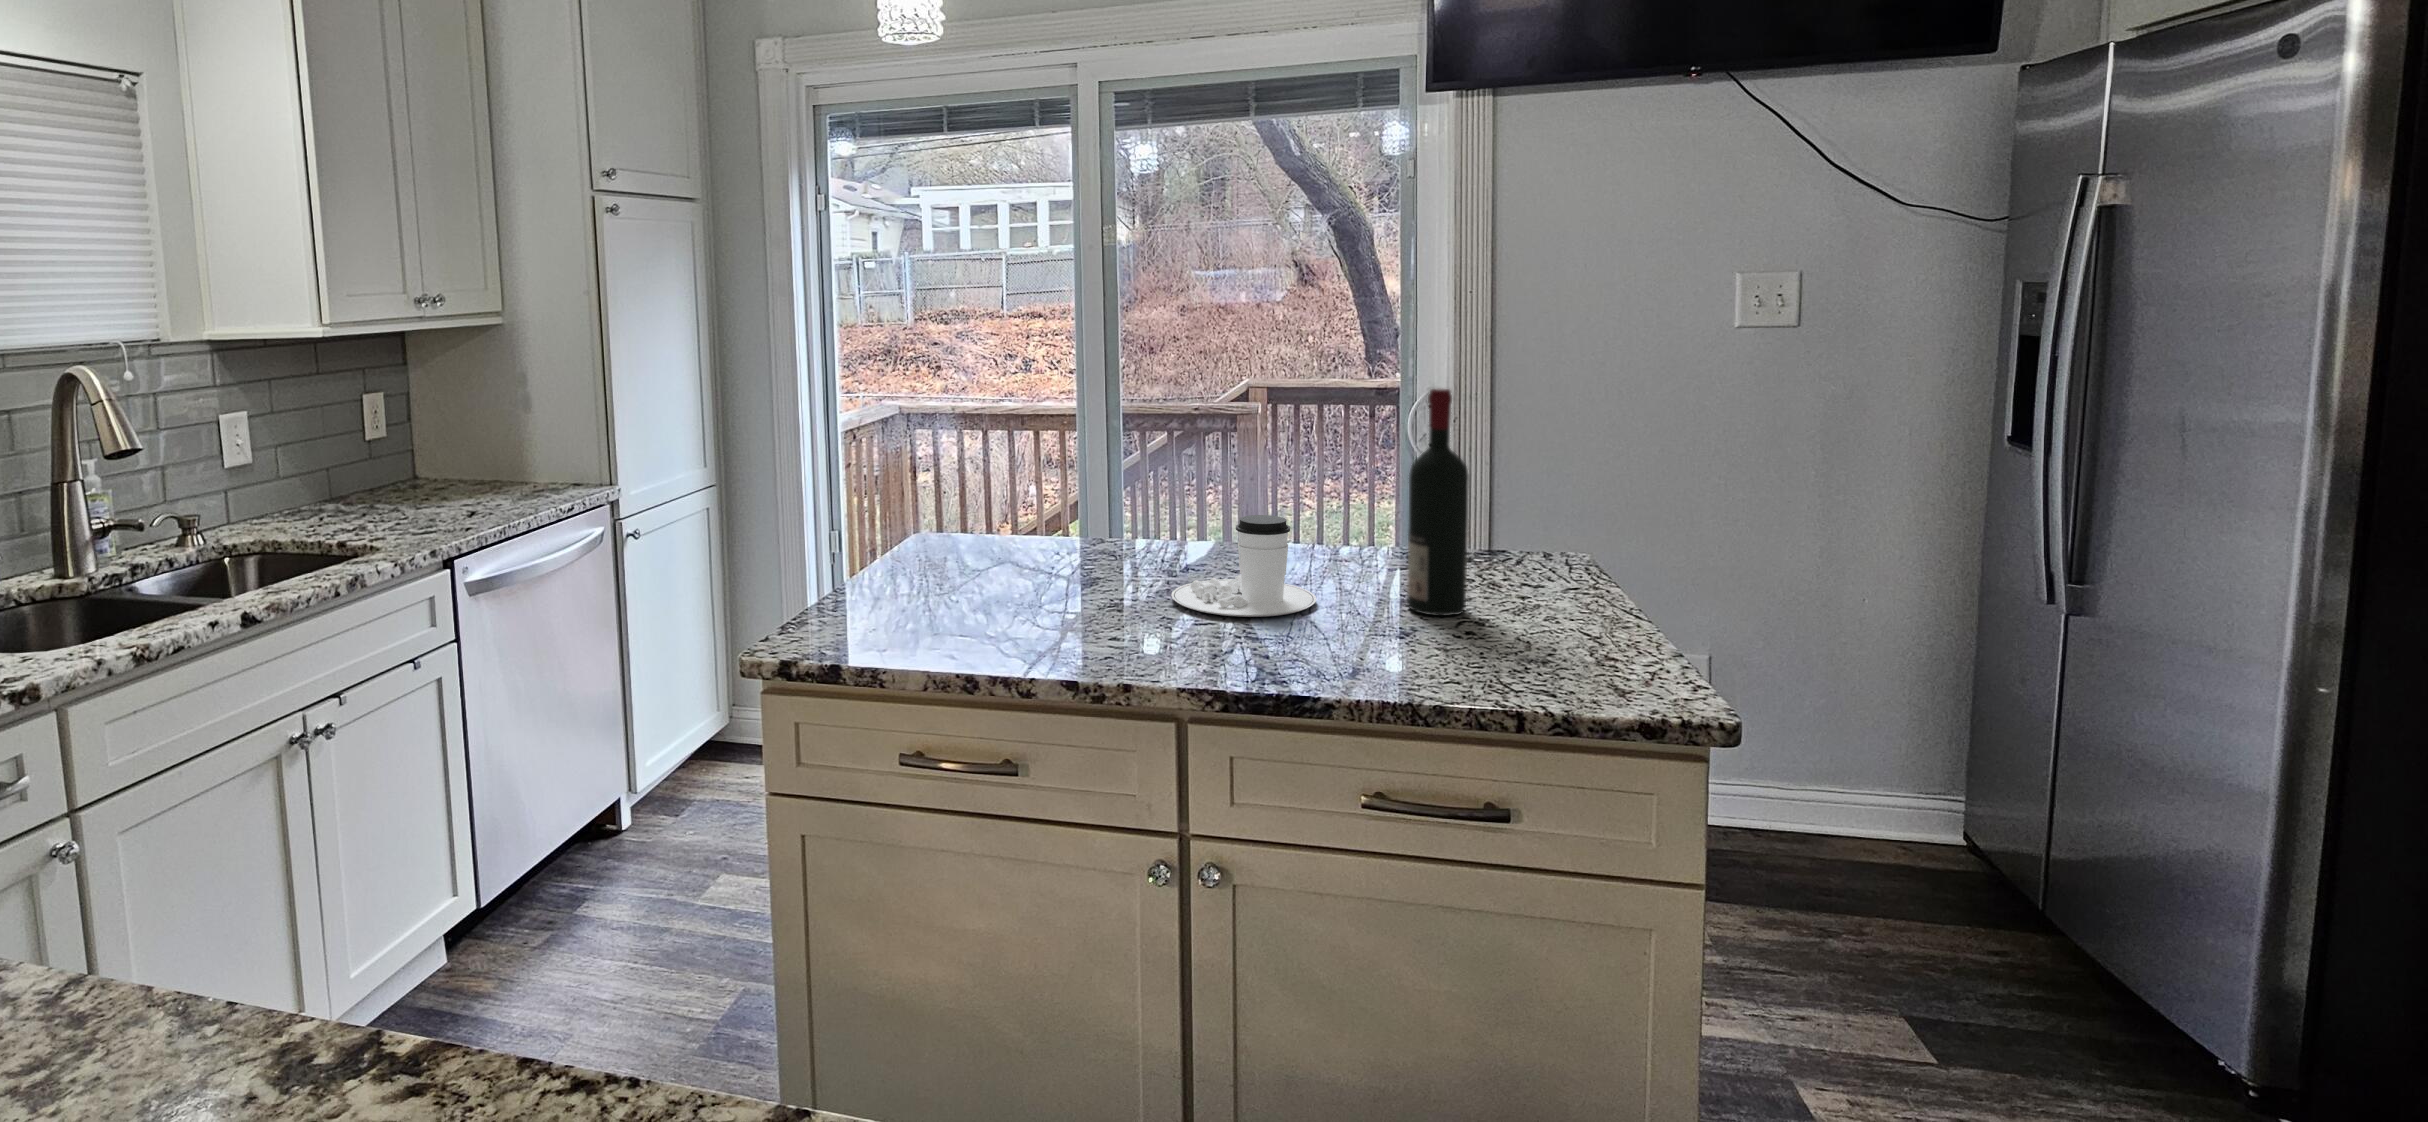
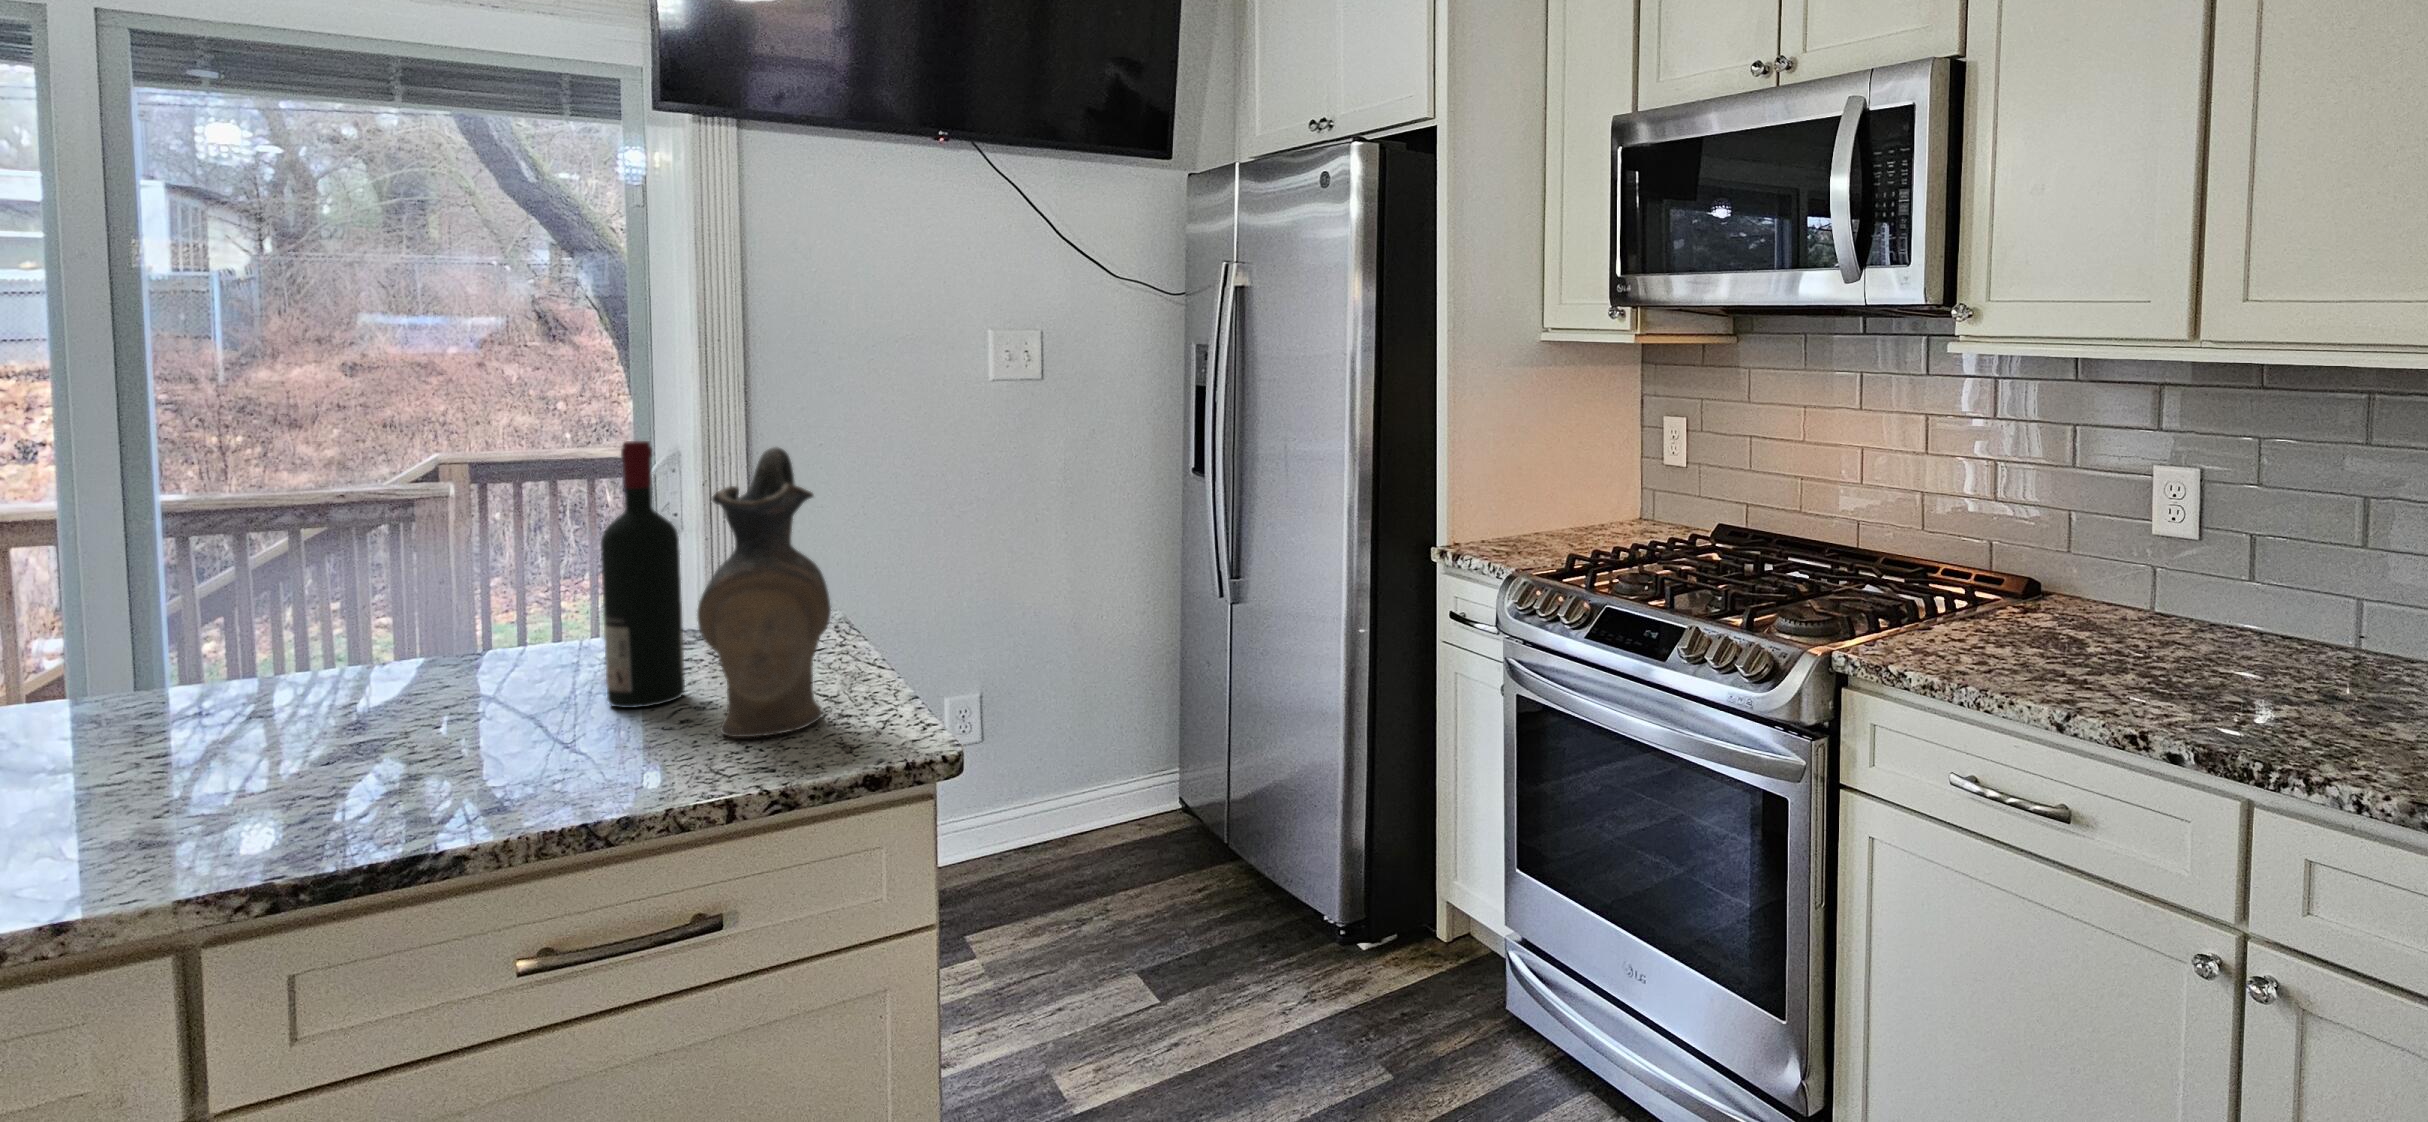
ceramic pitcher: none [1491,400,1608,663] -> present [697,447,831,737]
coffee cup: present [1171,515,1316,617] -> none [211,617,473,769]

